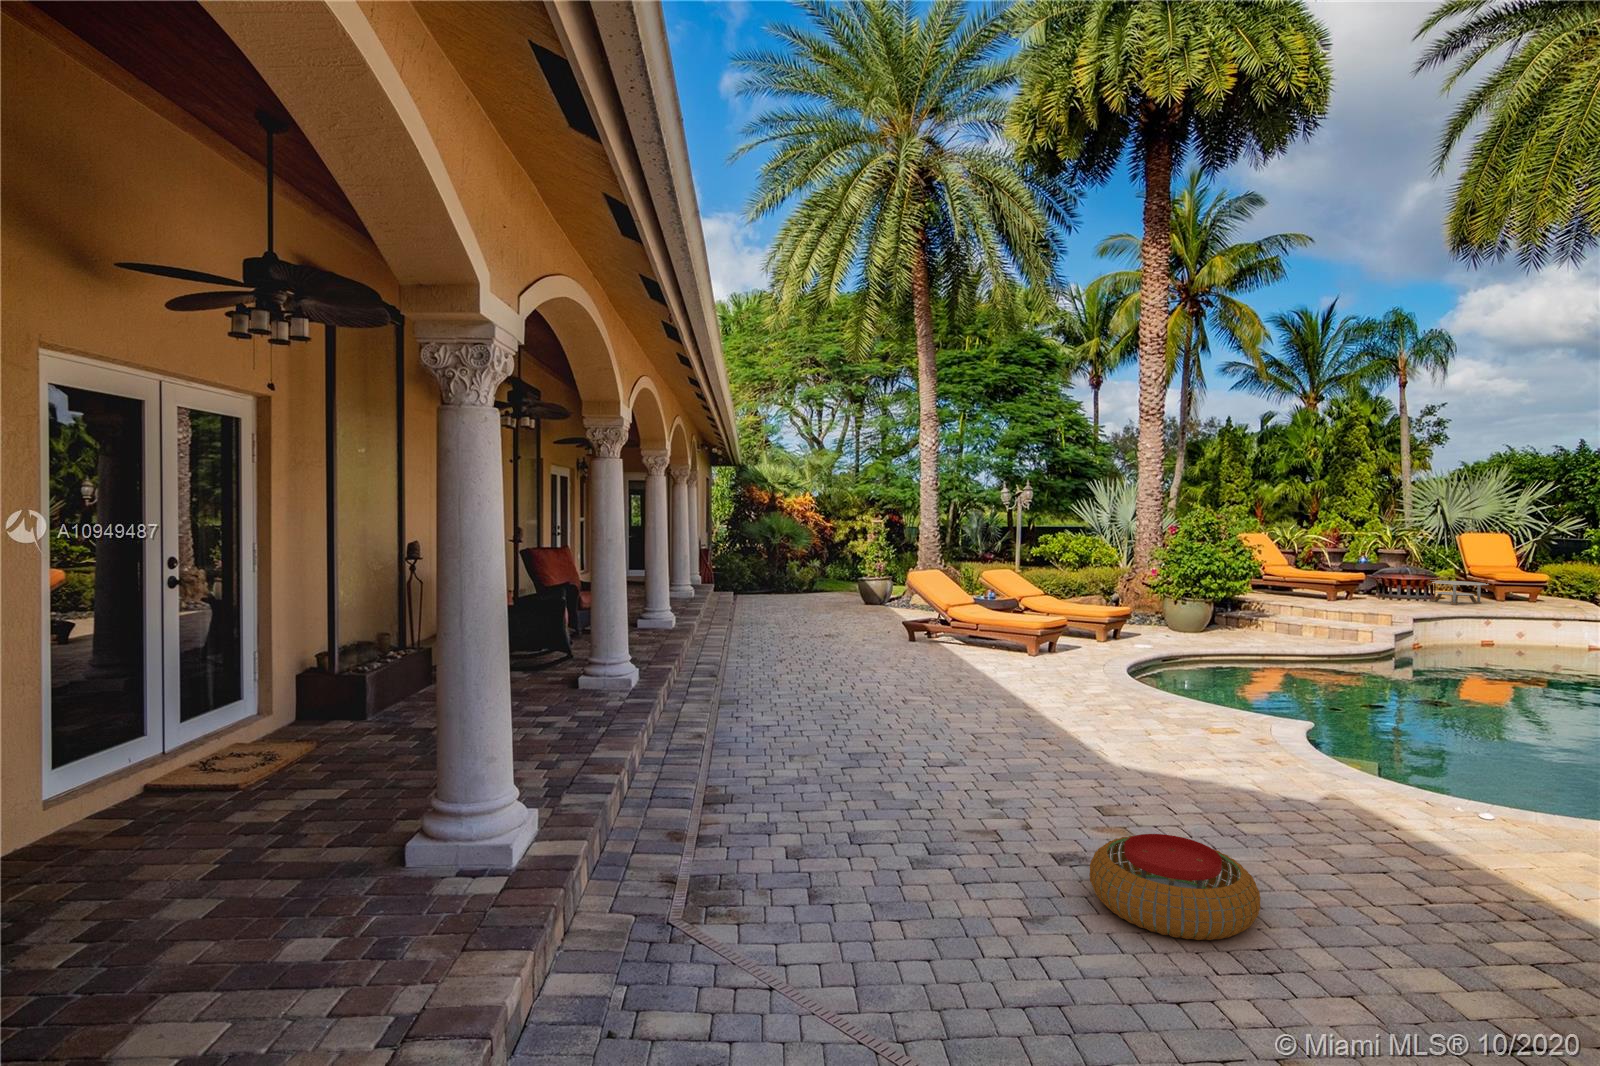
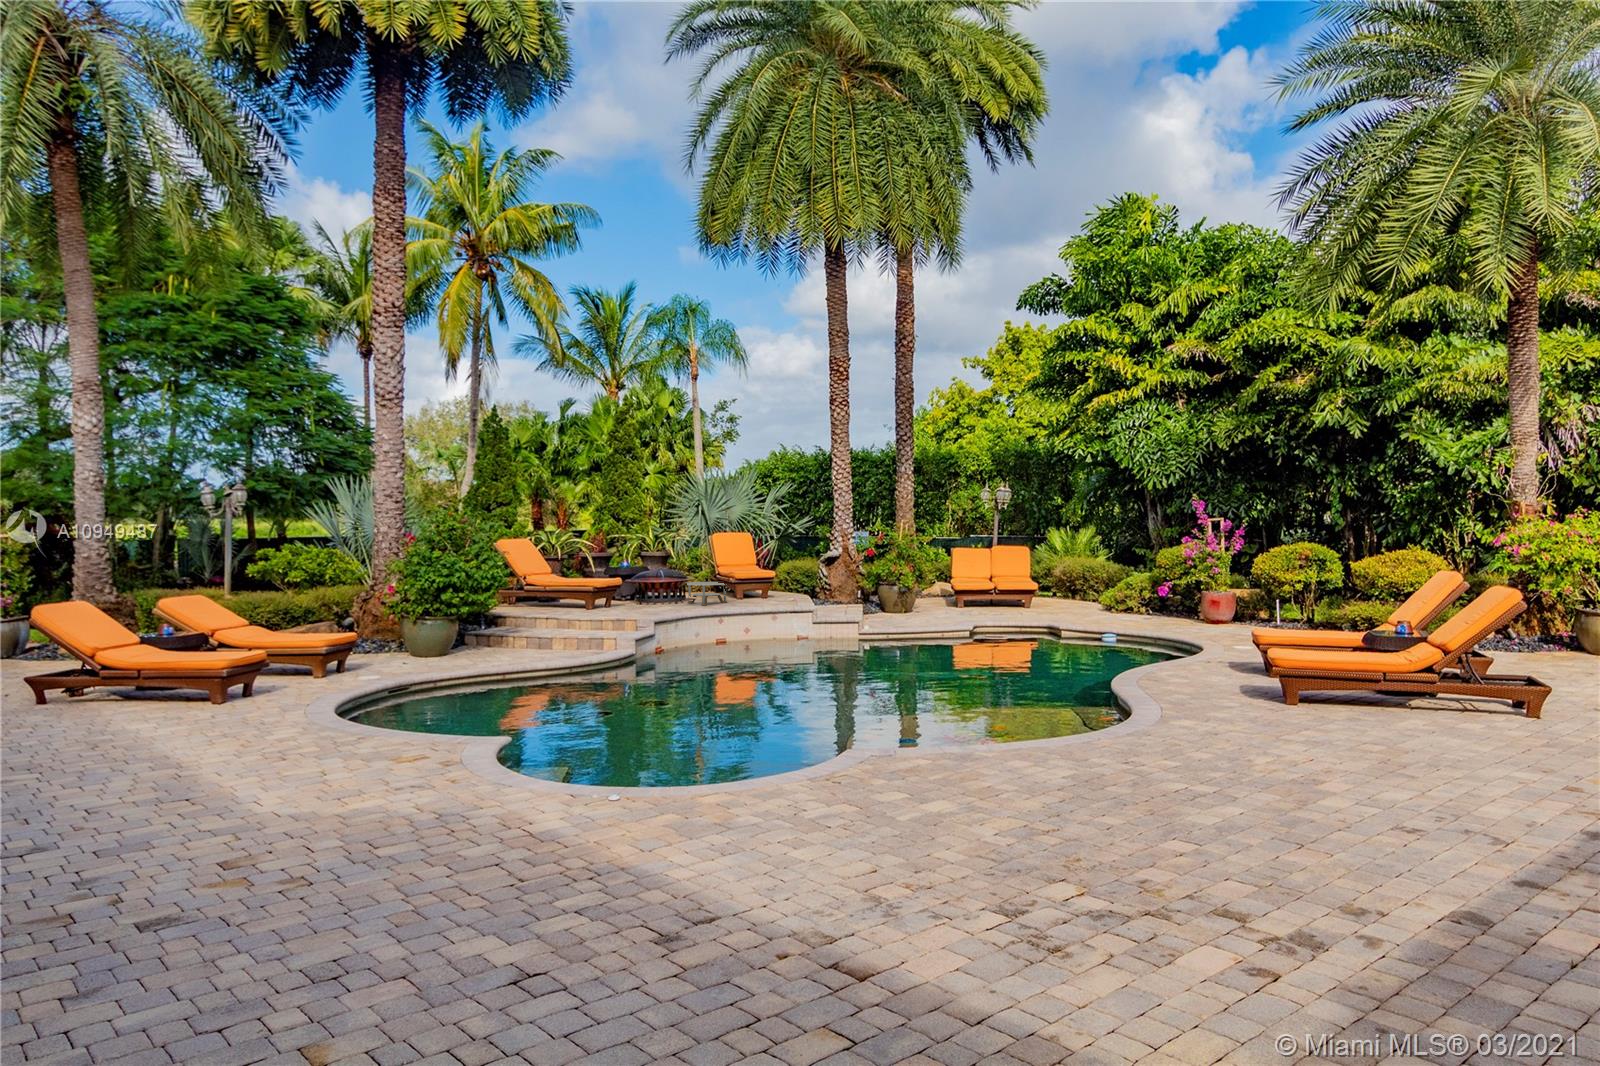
pouf: present [1089,834,1261,940] -> none [146,835,311,922]

